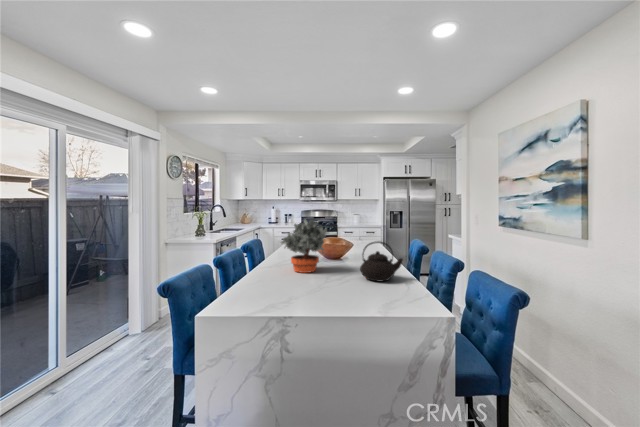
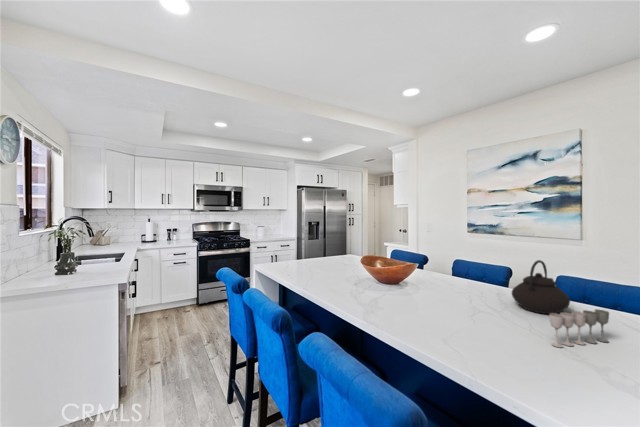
potted plant: present [281,219,327,273] -> none [405,232,474,323]
wine glass: none [313,267,353,291] -> present [549,309,609,348]

